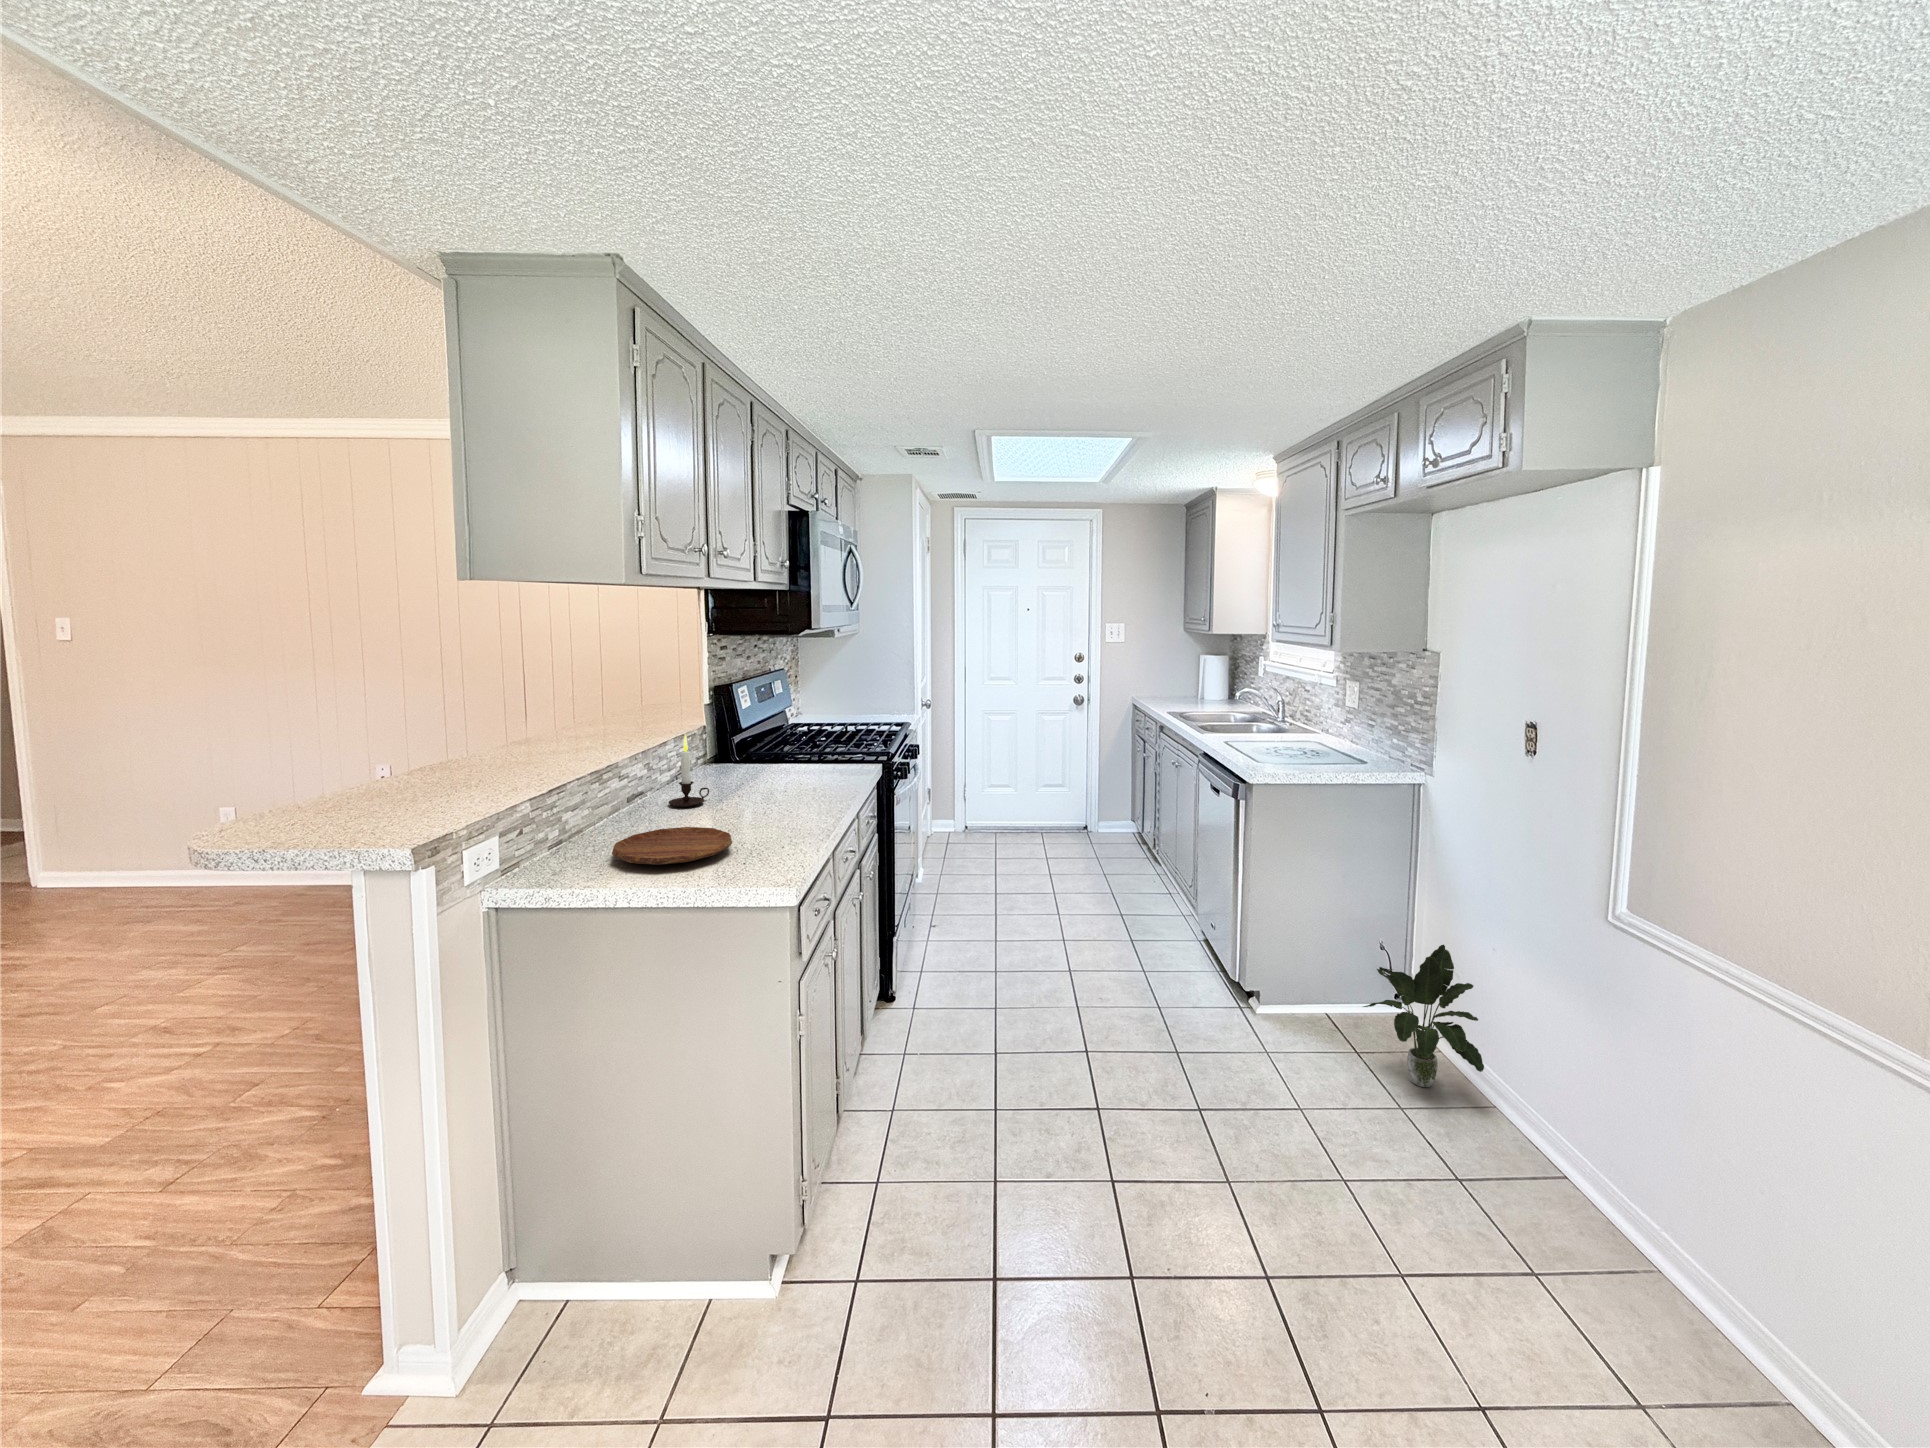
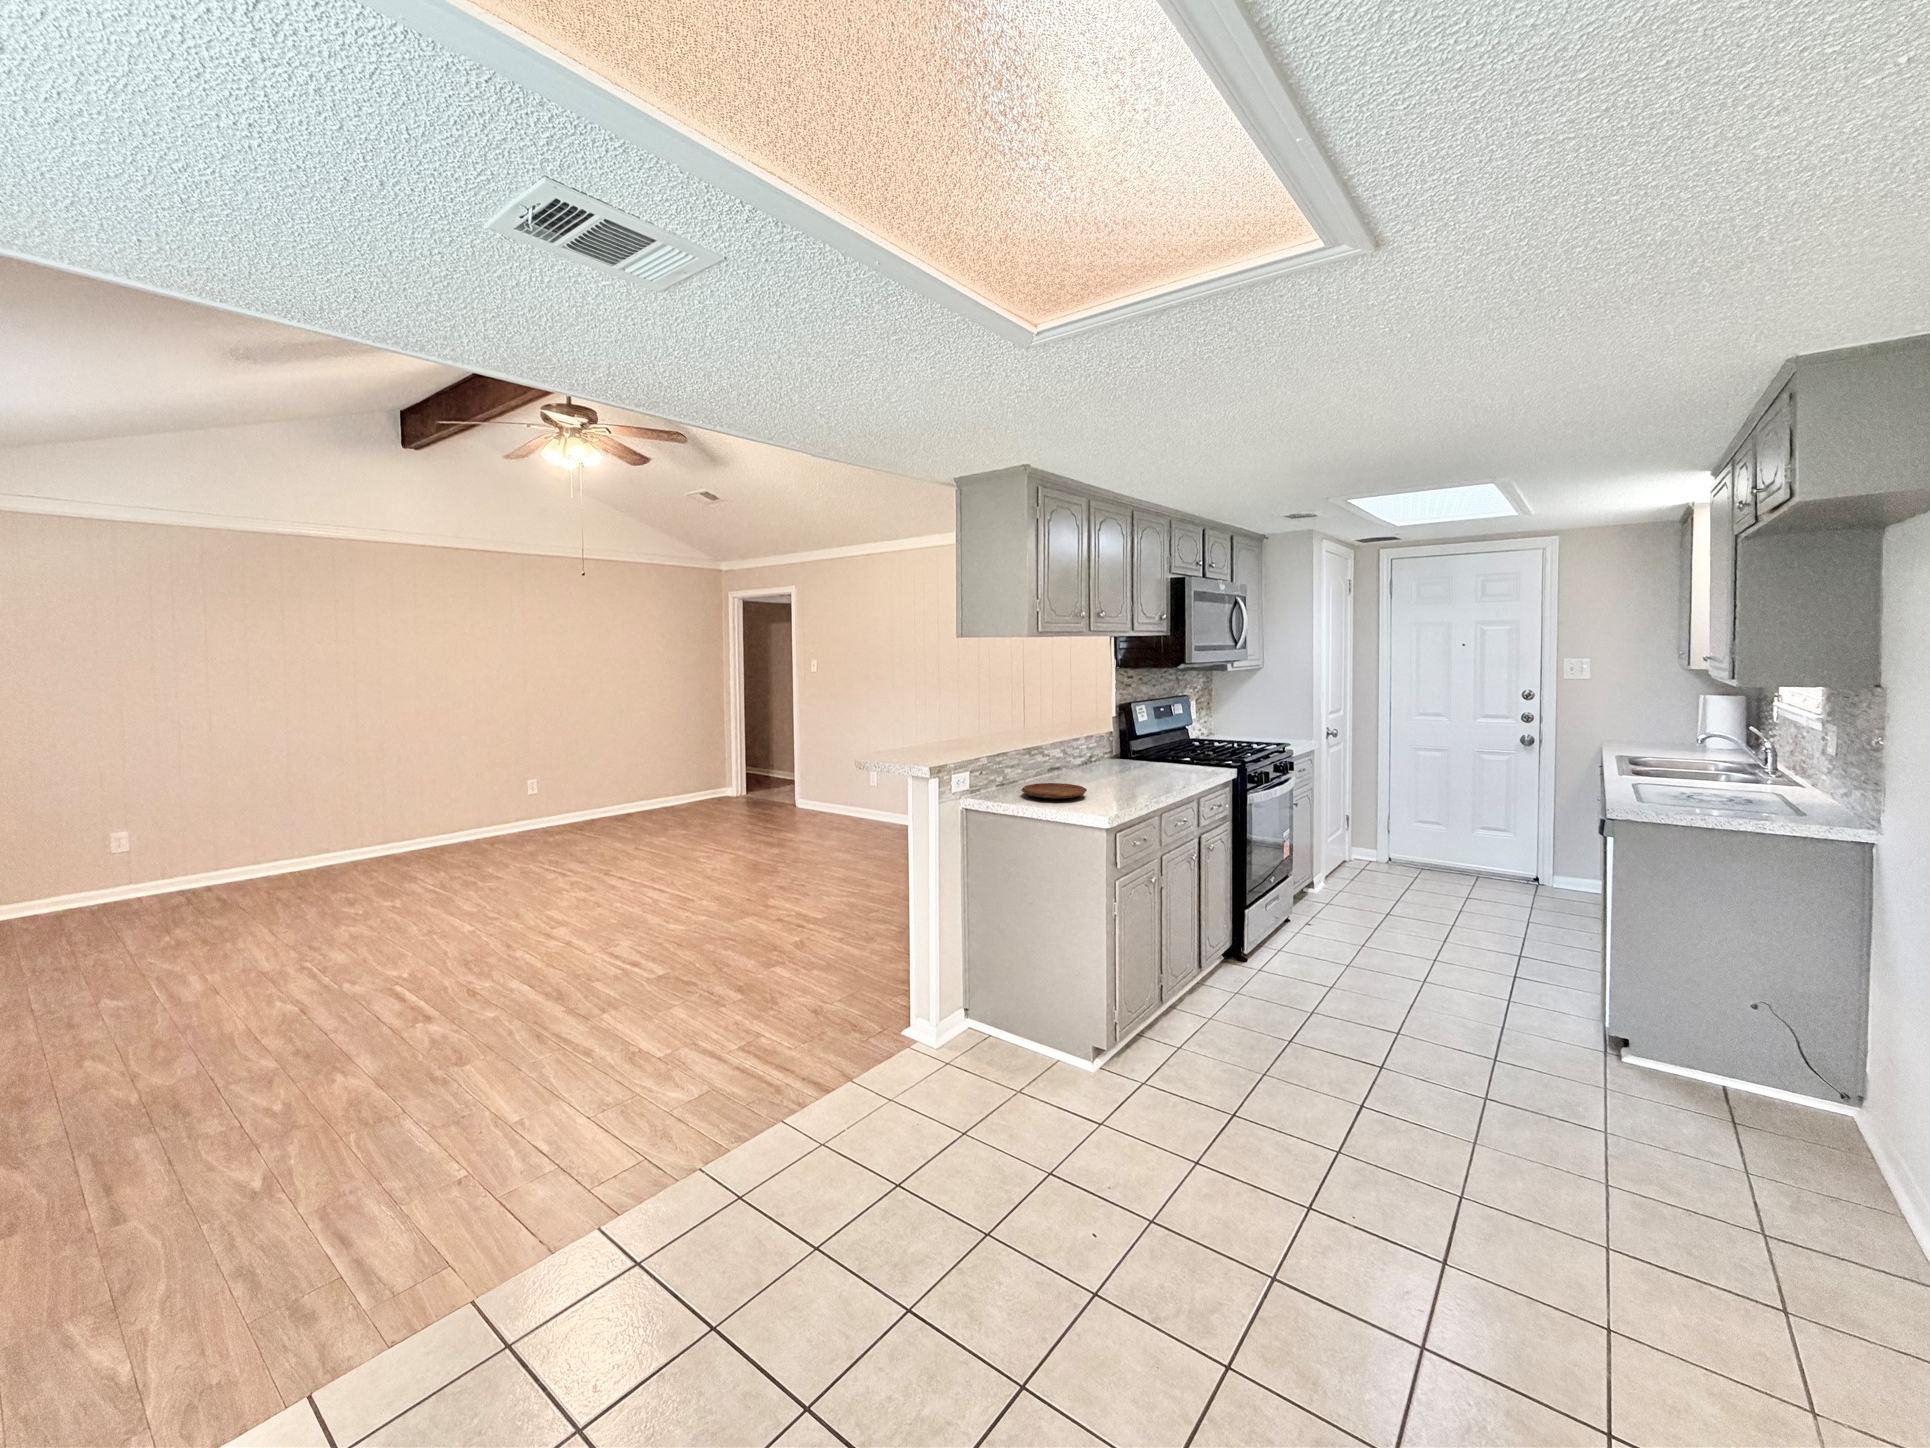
candle: present [668,735,709,807] -> none [1069,731,1095,778]
potted plant: present [1363,945,1484,1087] -> none [1725,1018,1890,1181]

